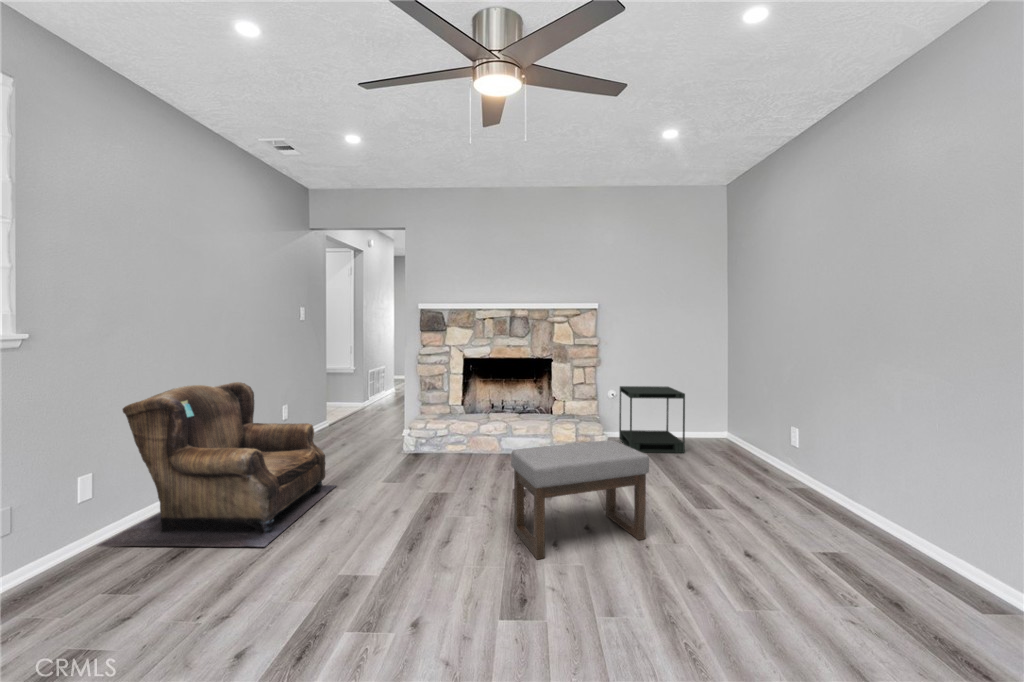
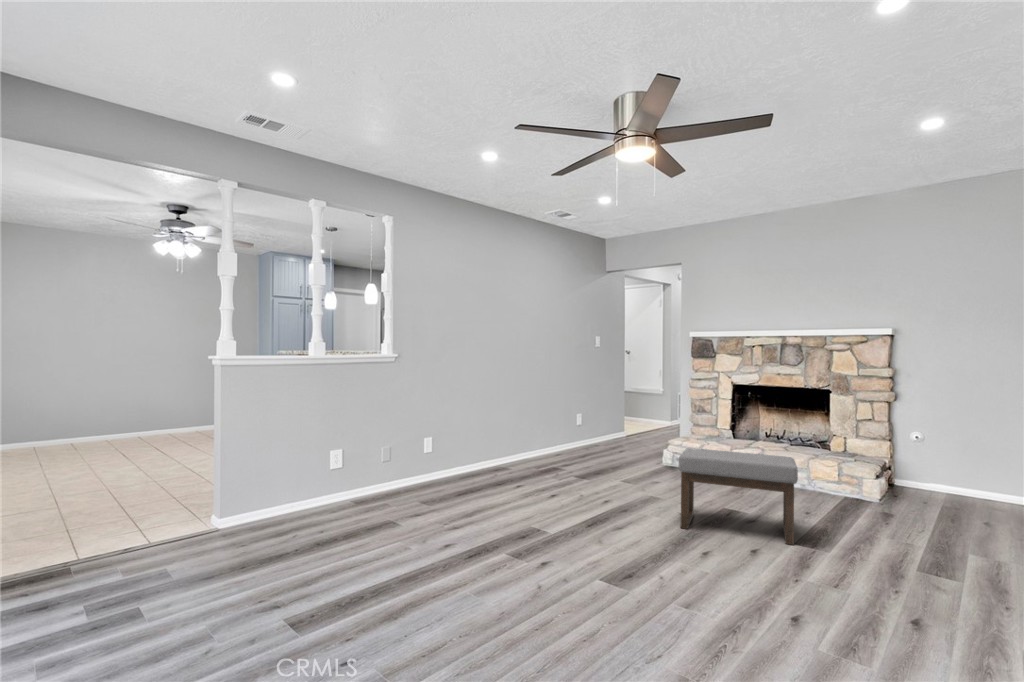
armchair: present [98,382,336,547] -> none [462,386,594,484]
side table: present [619,386,685,453] -> none [915,430,1010,523]

